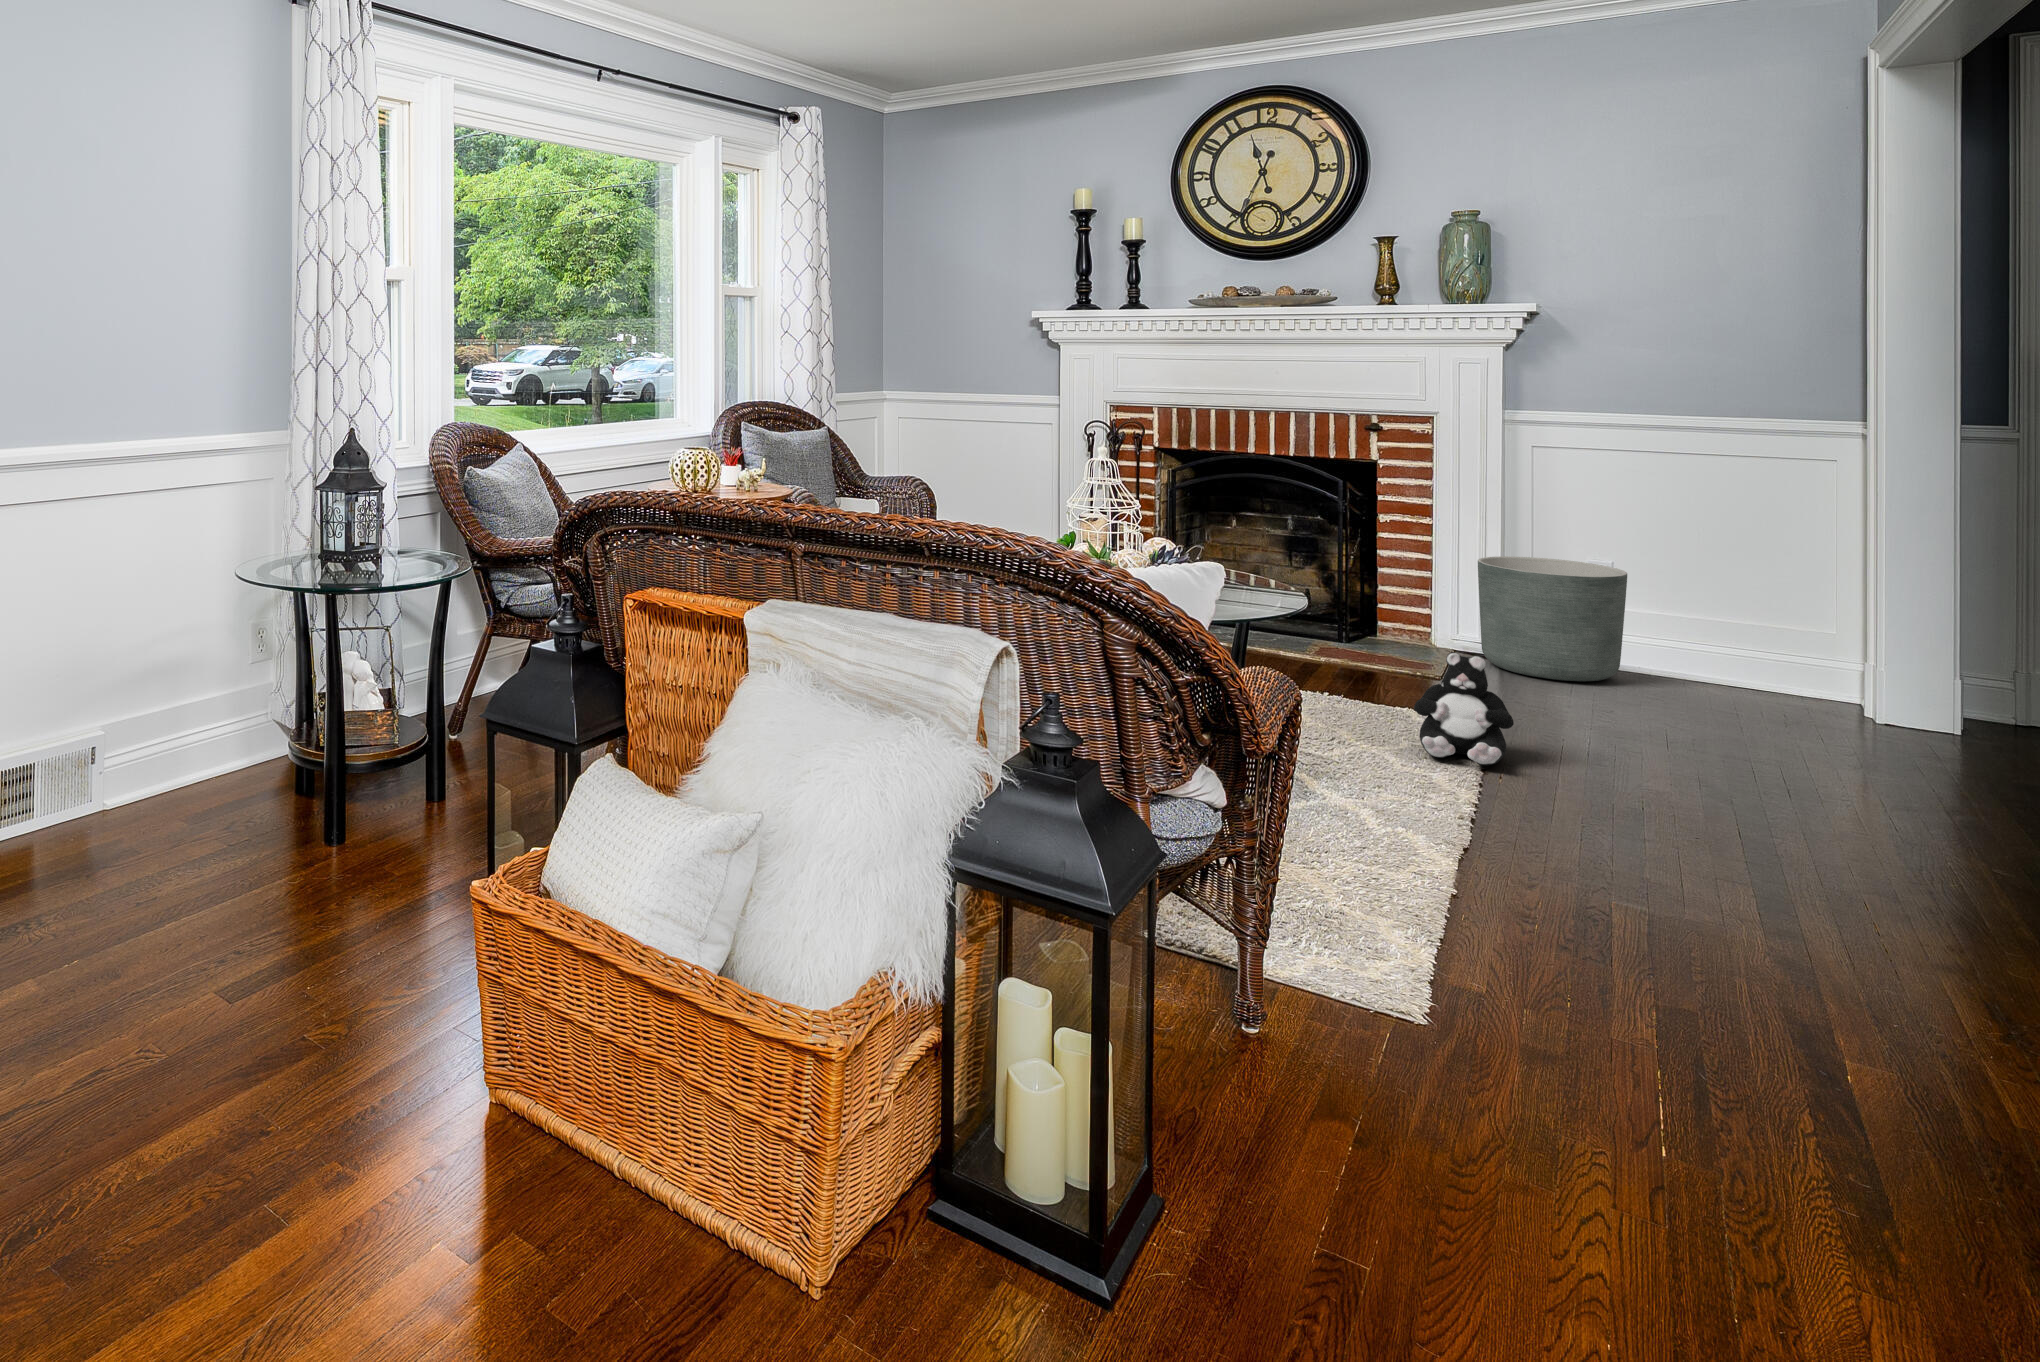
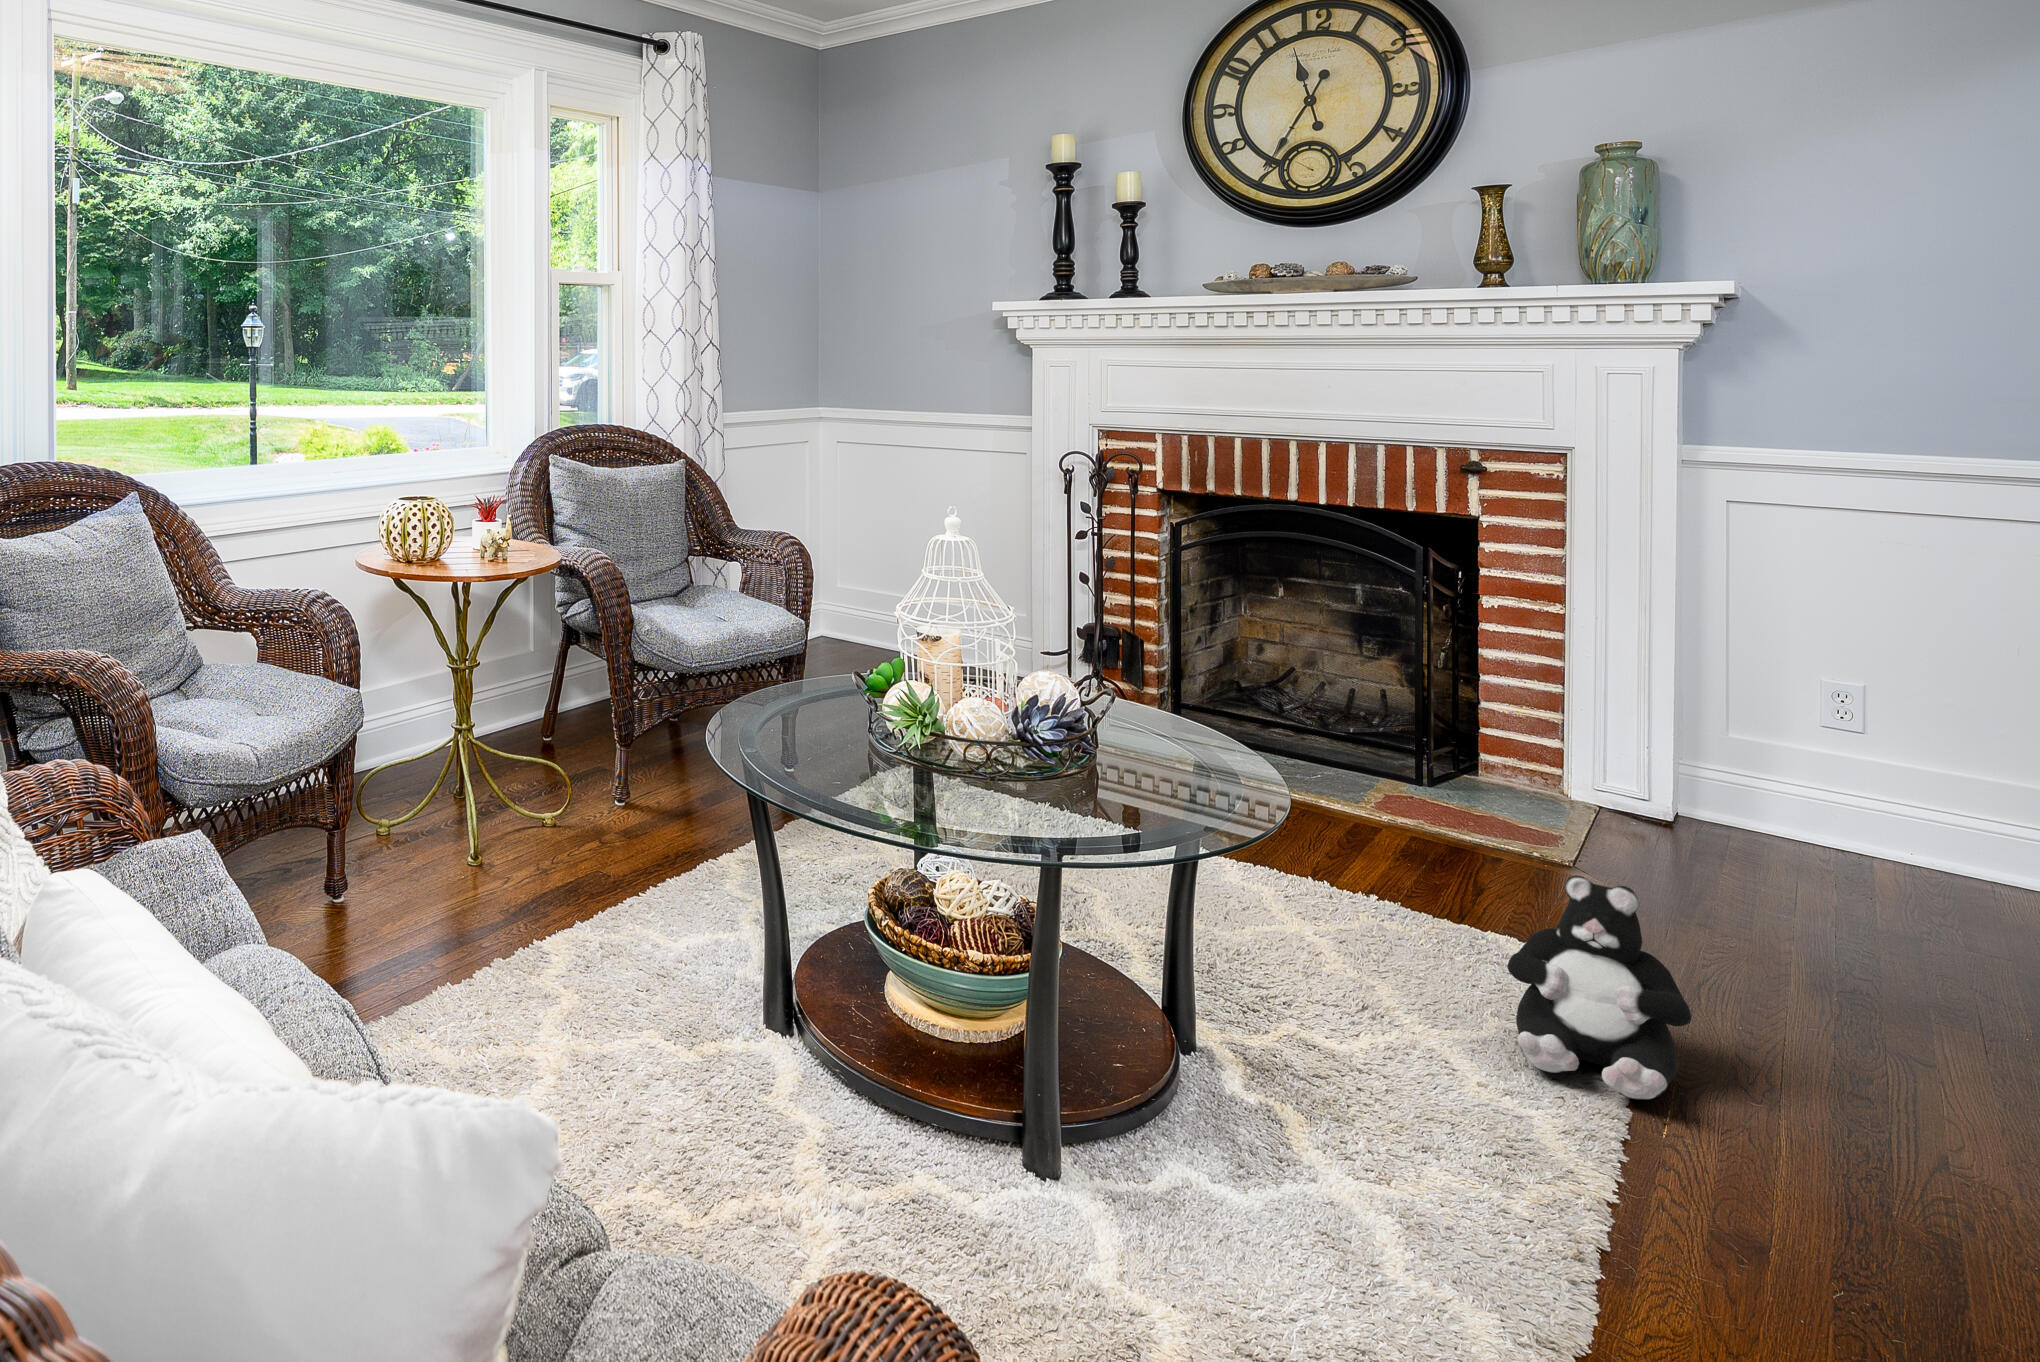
planter: present [1478,556,1627,681] -> none [1637,668,1894,882]

